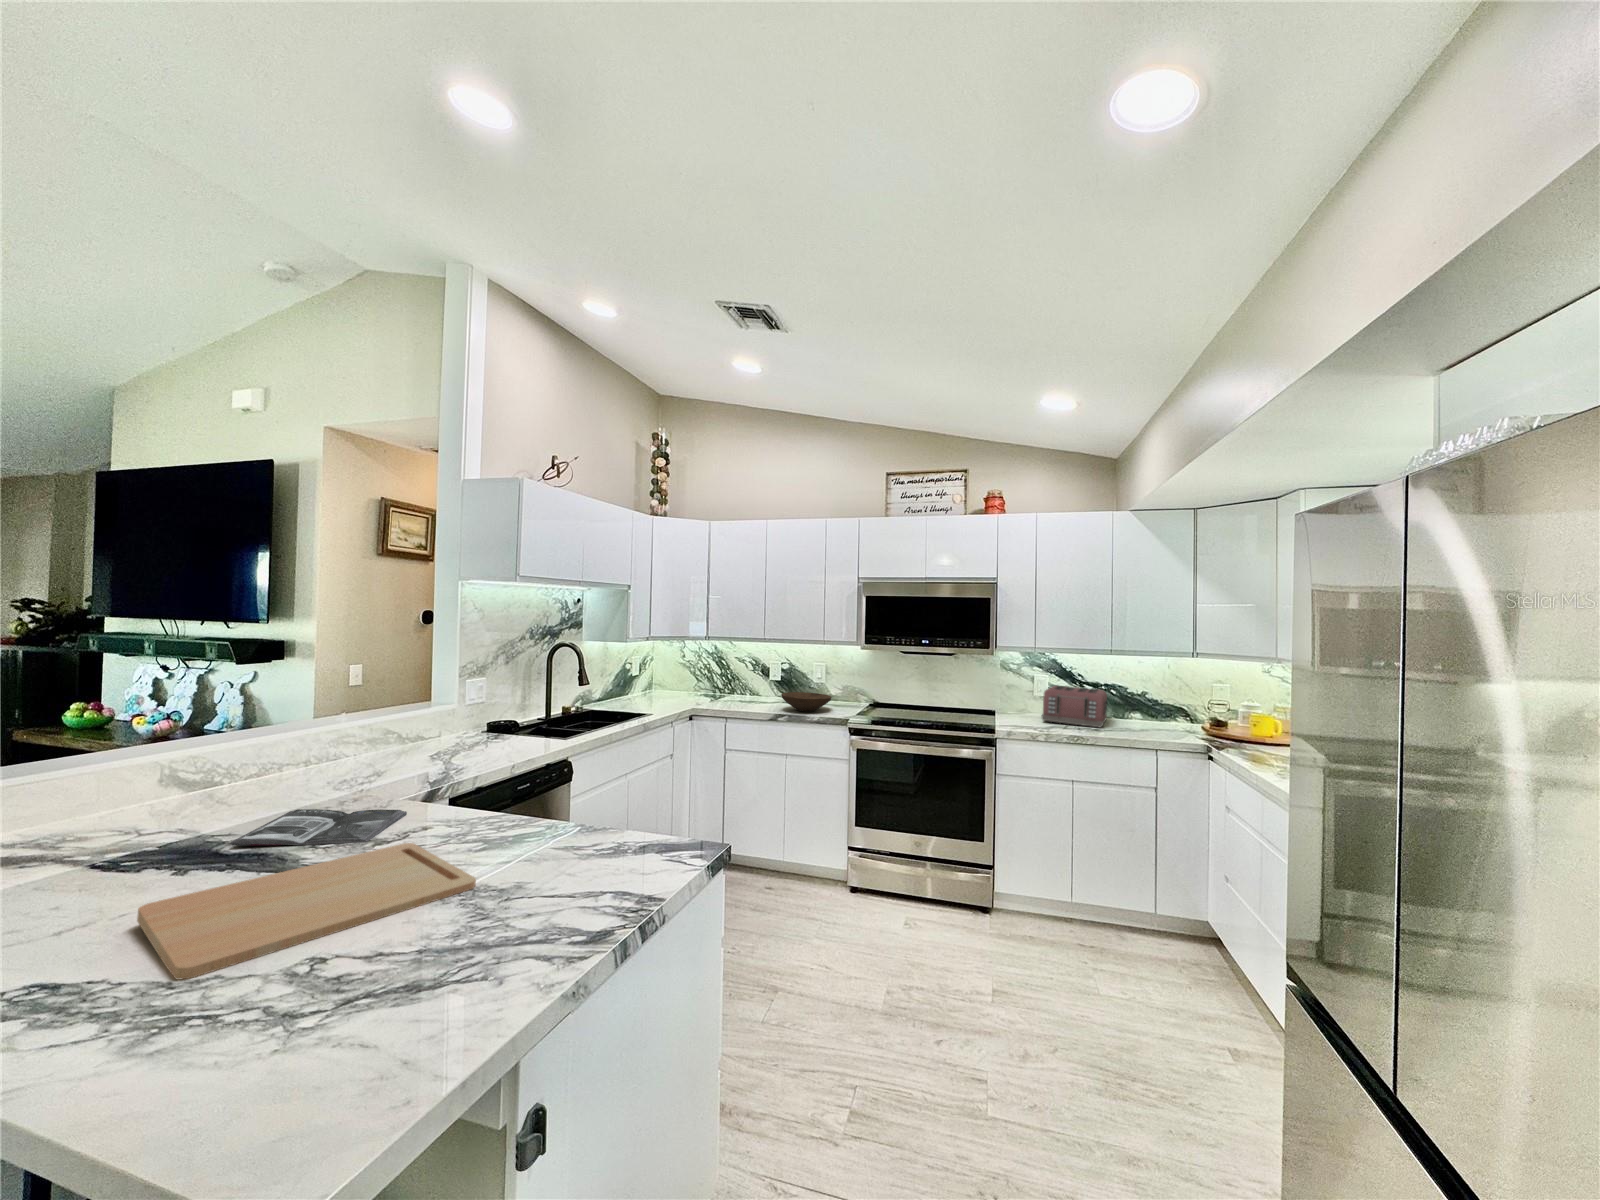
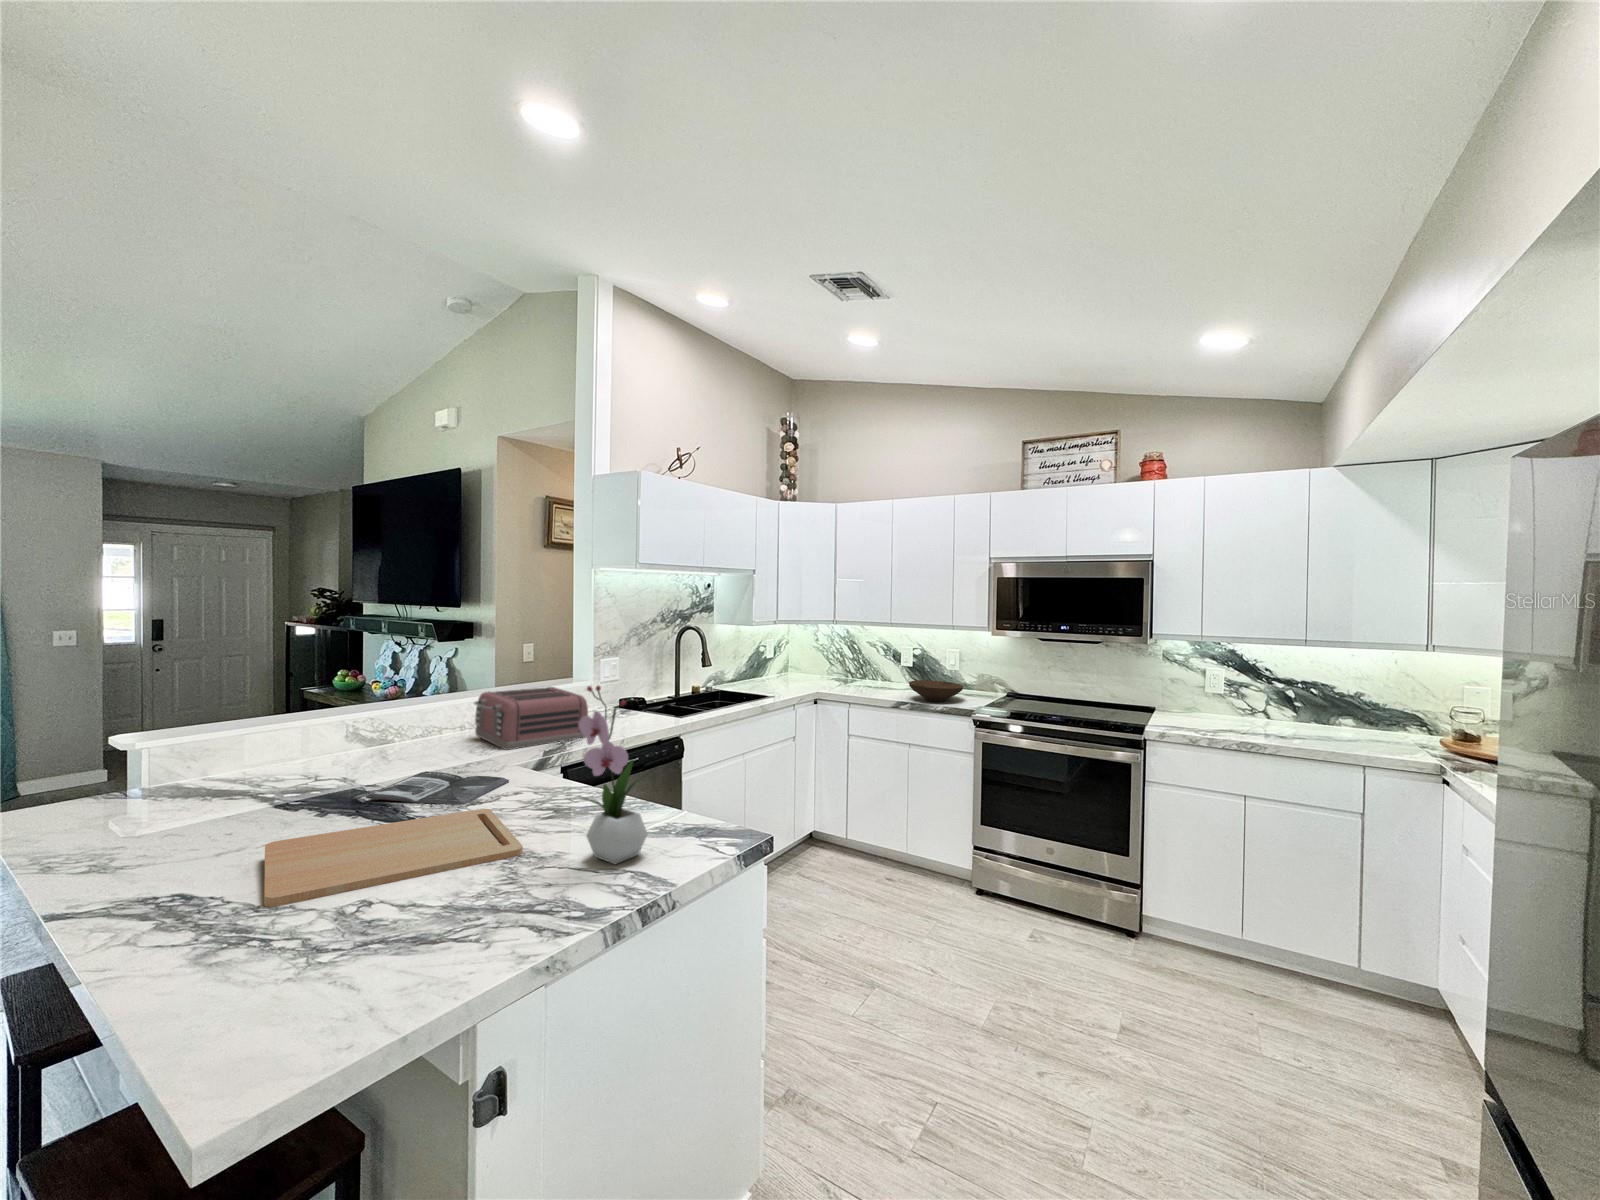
toaster: present [1042,685,1107,727] -> present [474,687,588,750]
flower arrangement: none [550,699,631,887] -> present [579,686,649,864]

